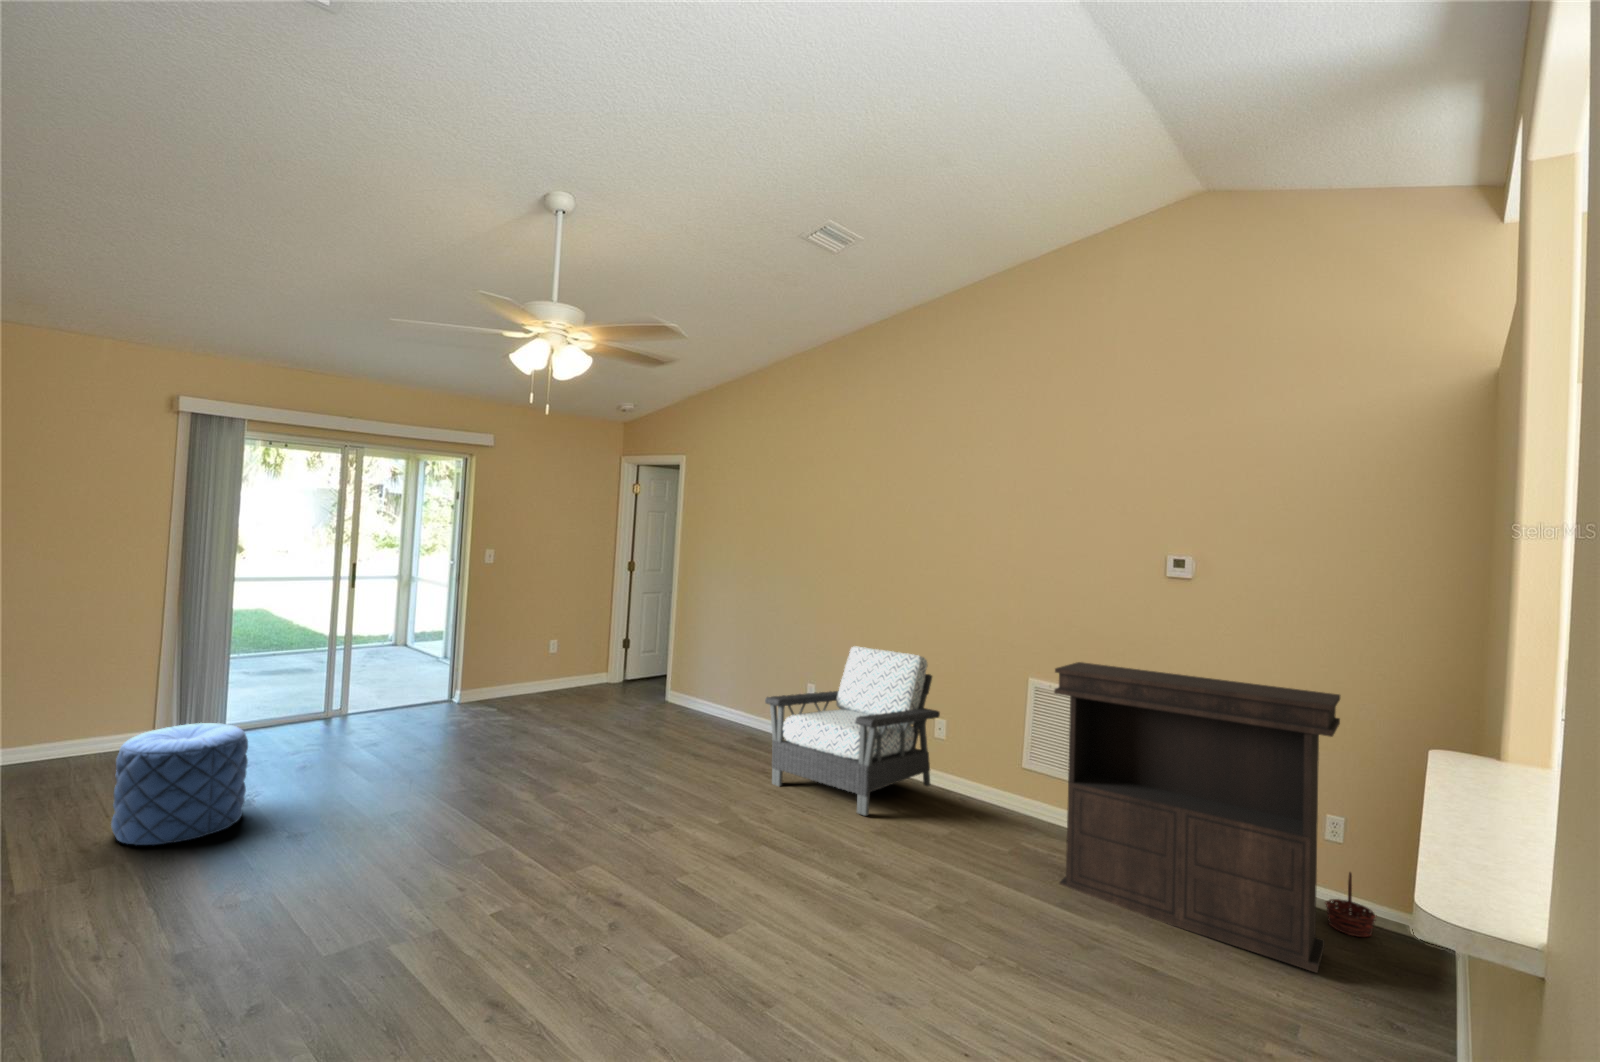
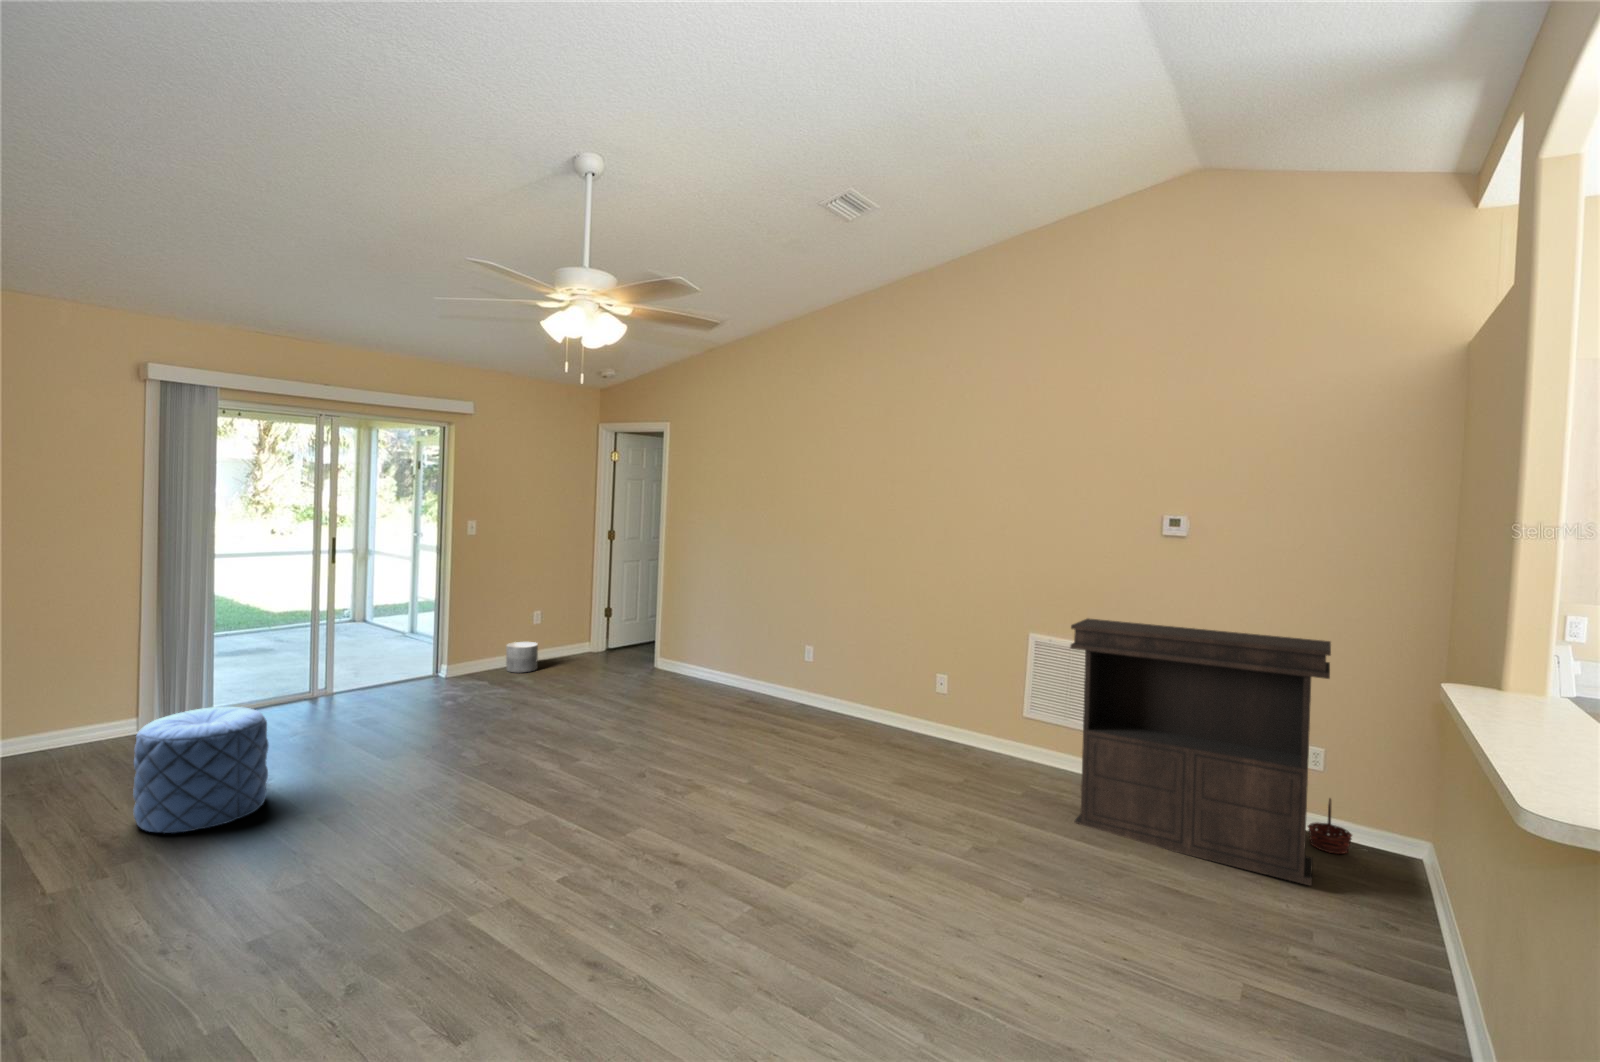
armchair: present [765,647,940,816] -> none [777,609,944,770]
planter: none [519,670,551,701] -> present [506,642,538,673]

